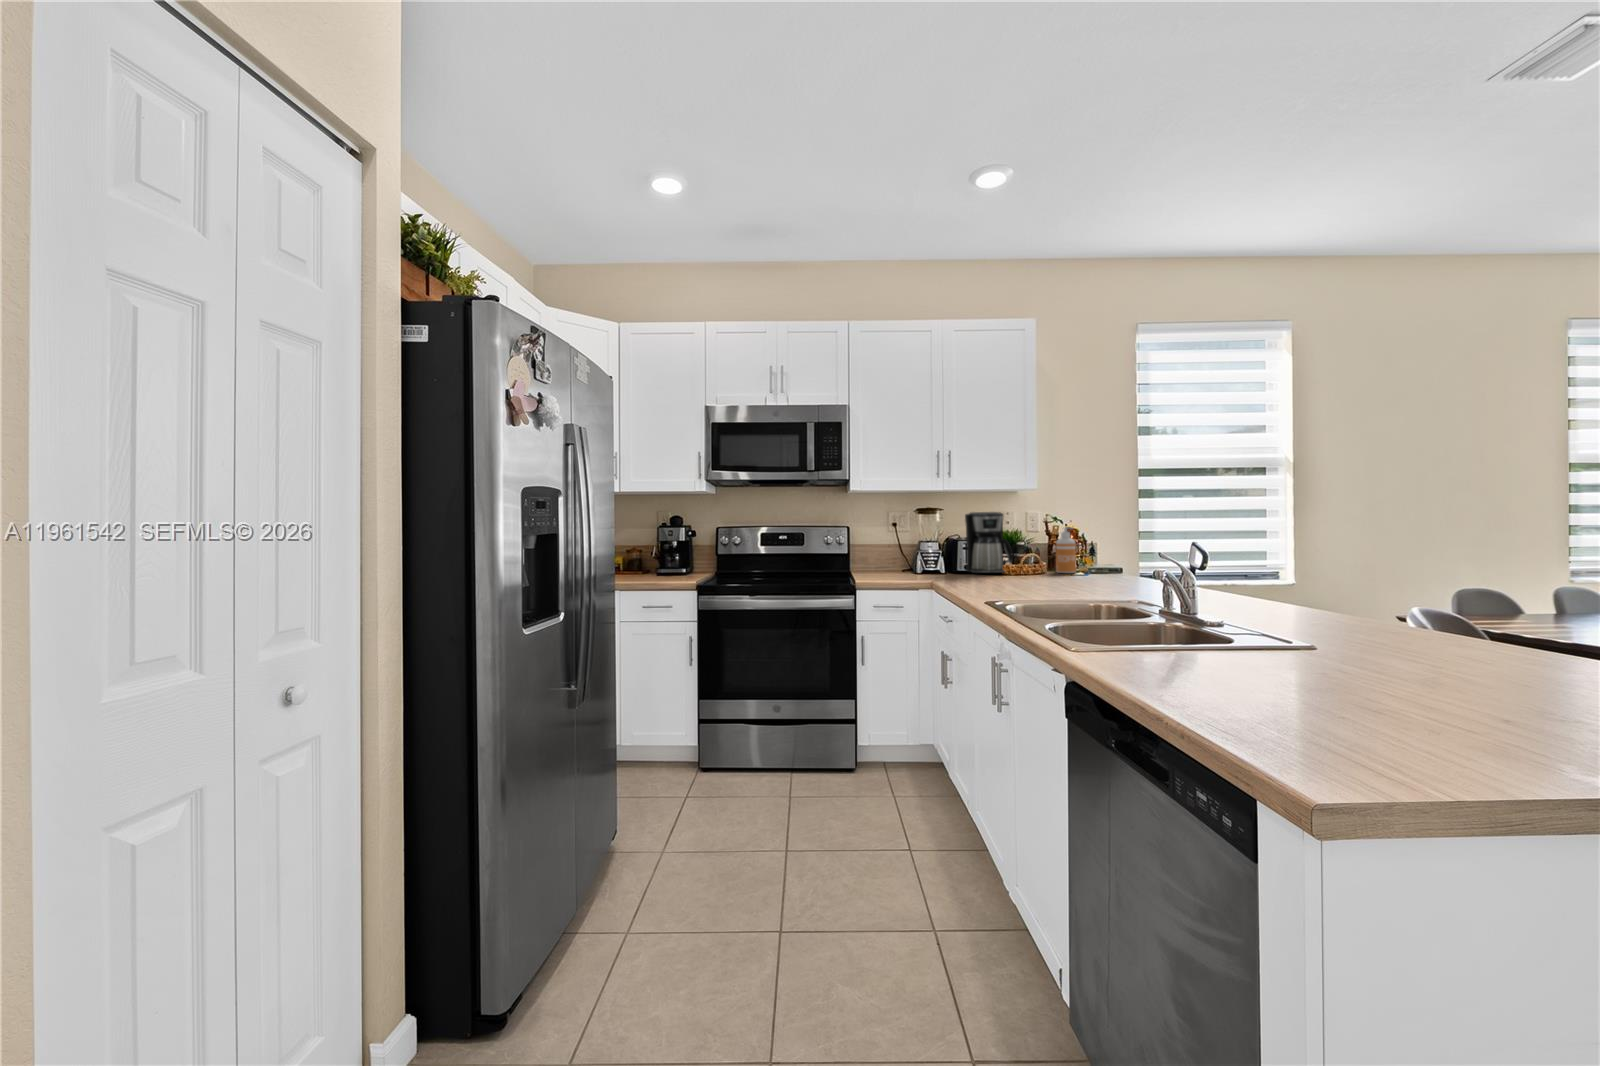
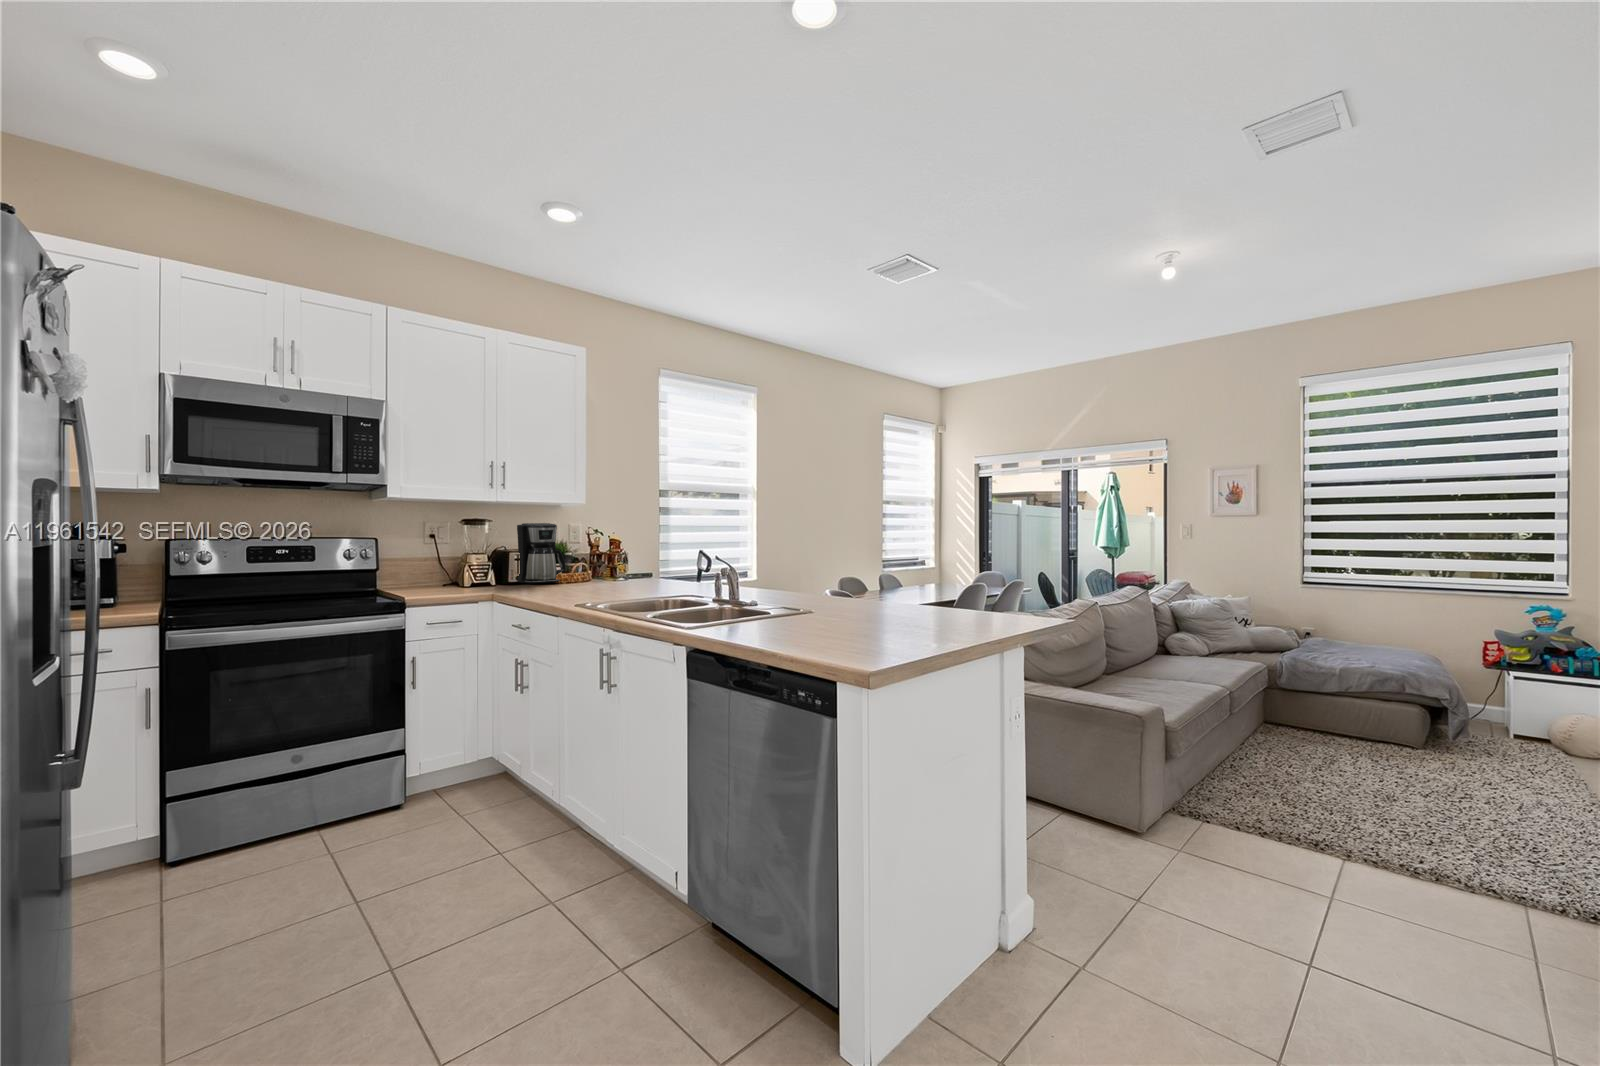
soap dispenser: present [1056,527,1076,573] -> none [602,539,619,580]

